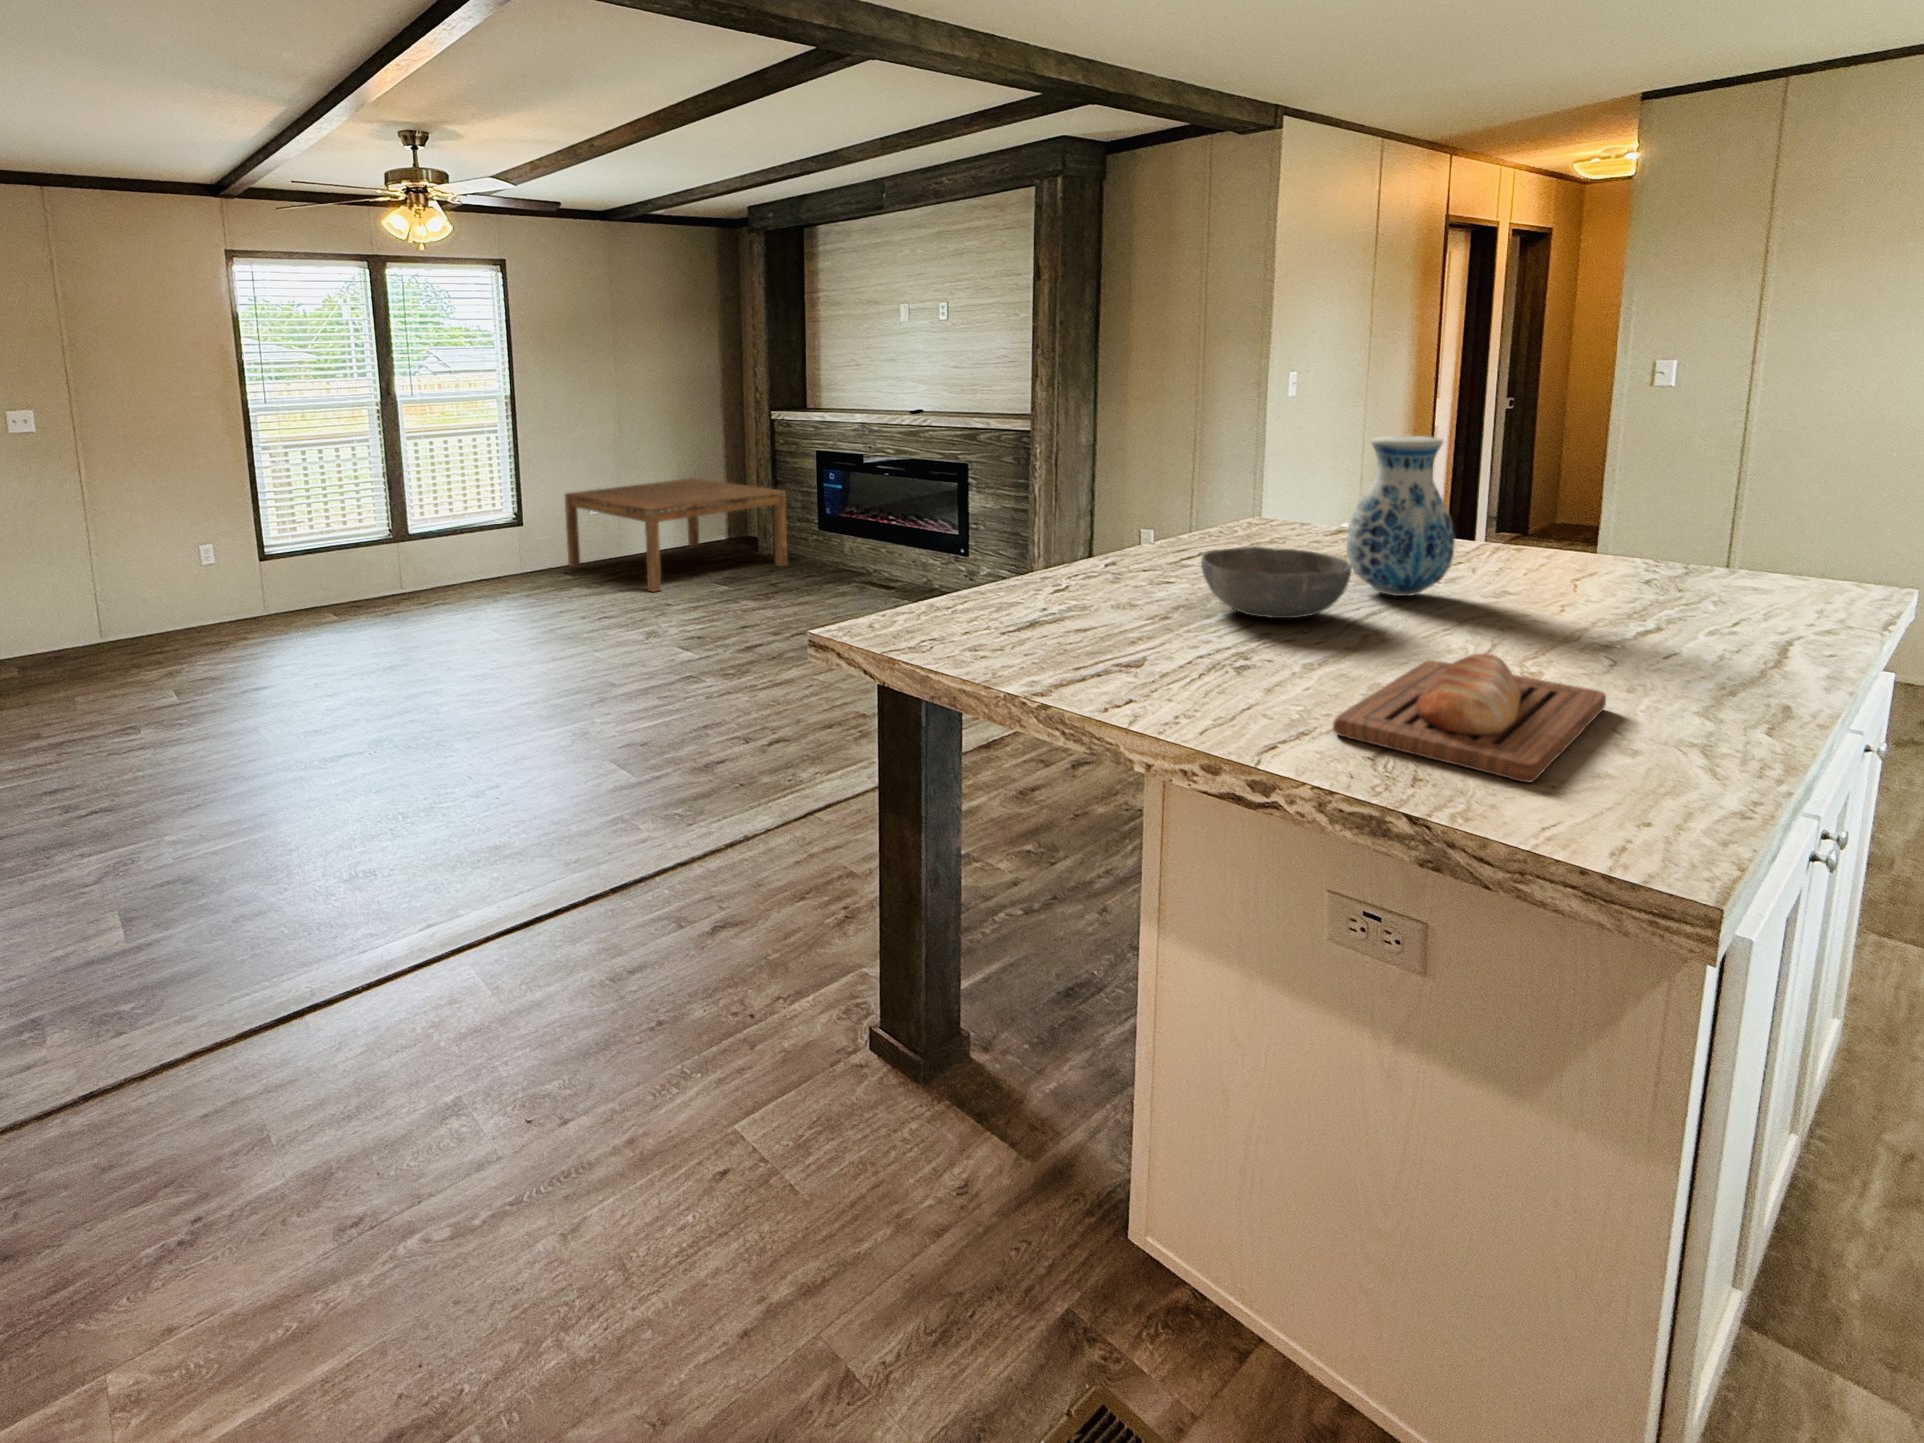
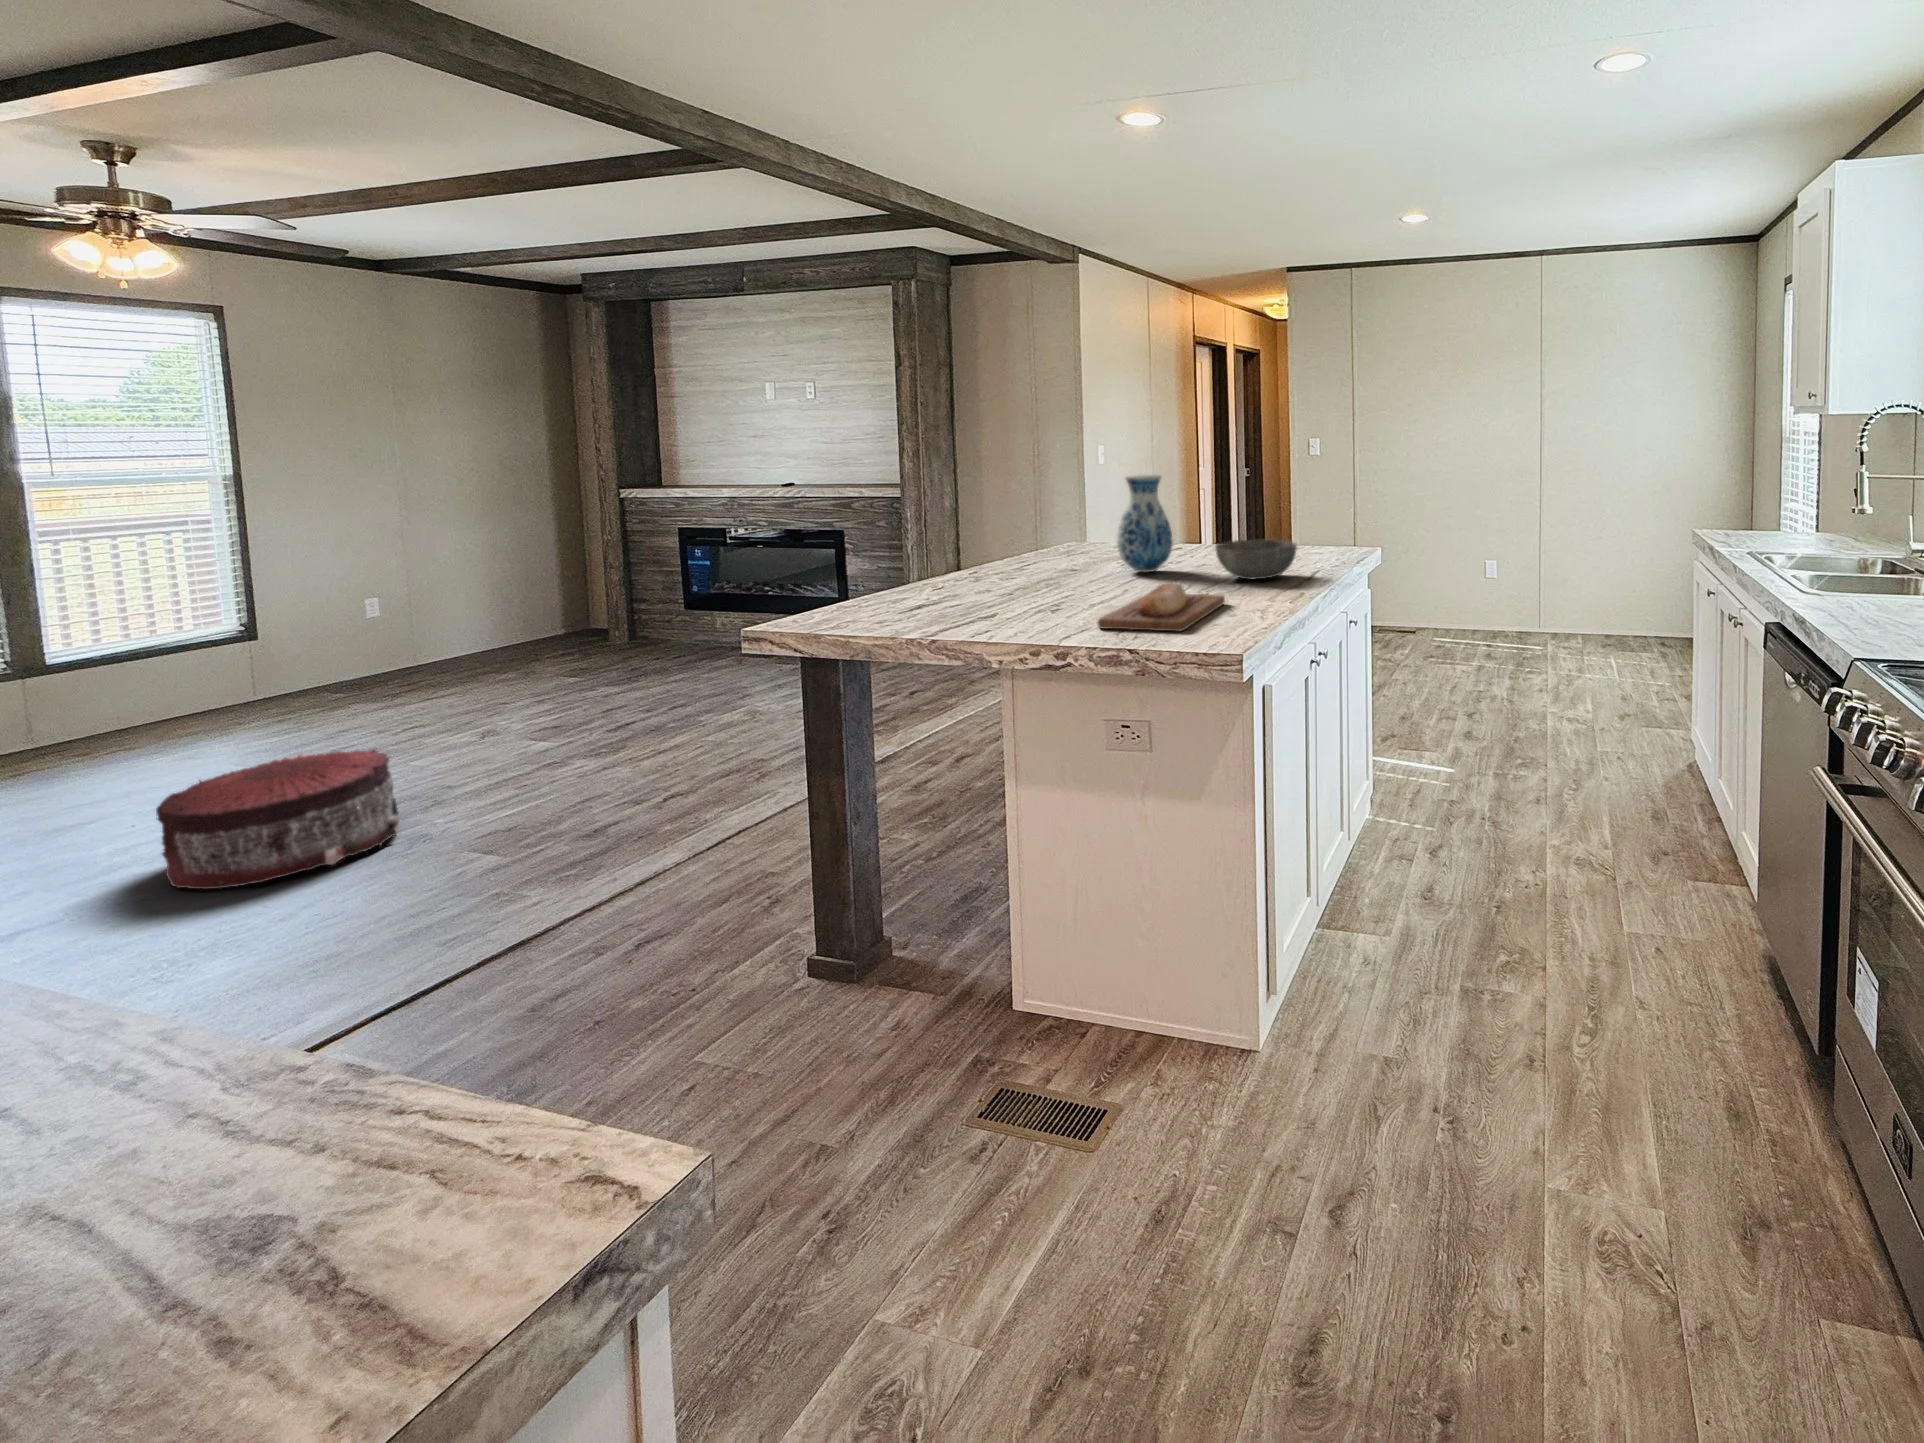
coffee table: present [565,478,788,592] -> none [325,566,649,694]
bowl: present [1201,546,1352,618] -> present [1215,539,1297,580]
pouf: none [421,640,570,751] -> present [156,749,399,889]

